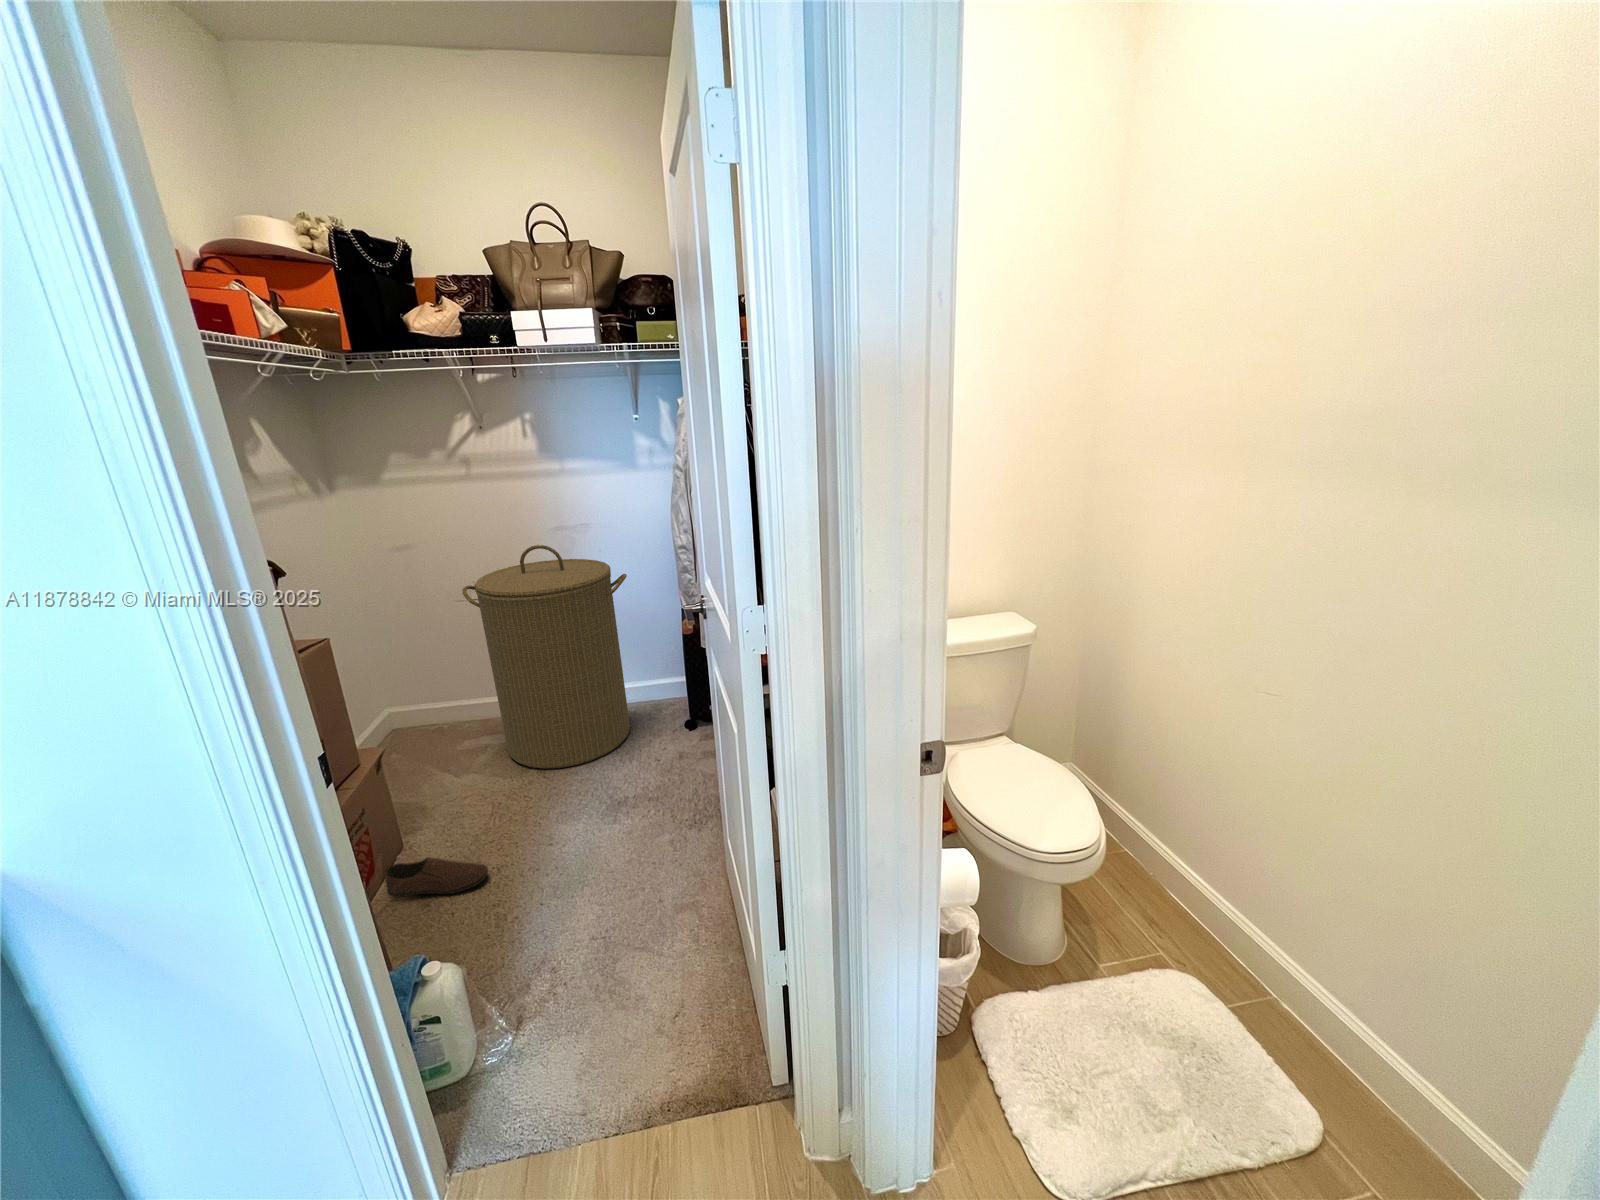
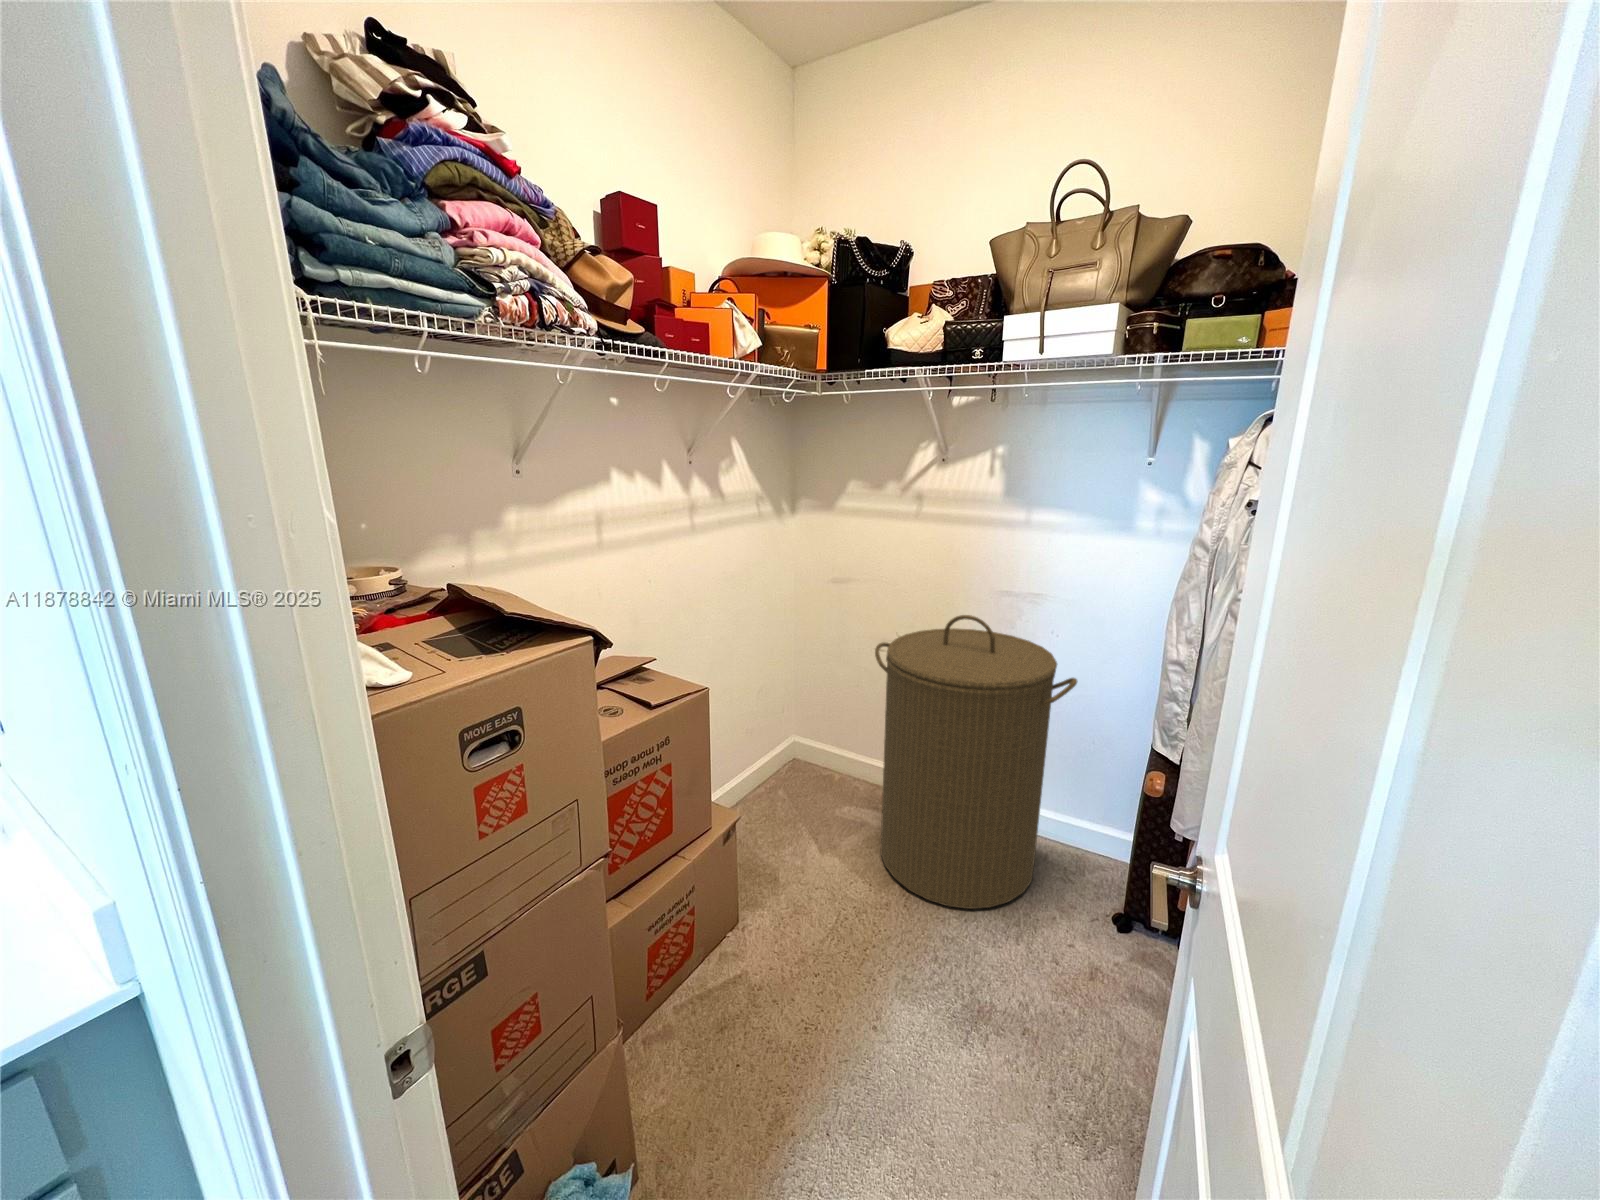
shoe: present [385,857,488,898] -> none [697,958,795,1041]

